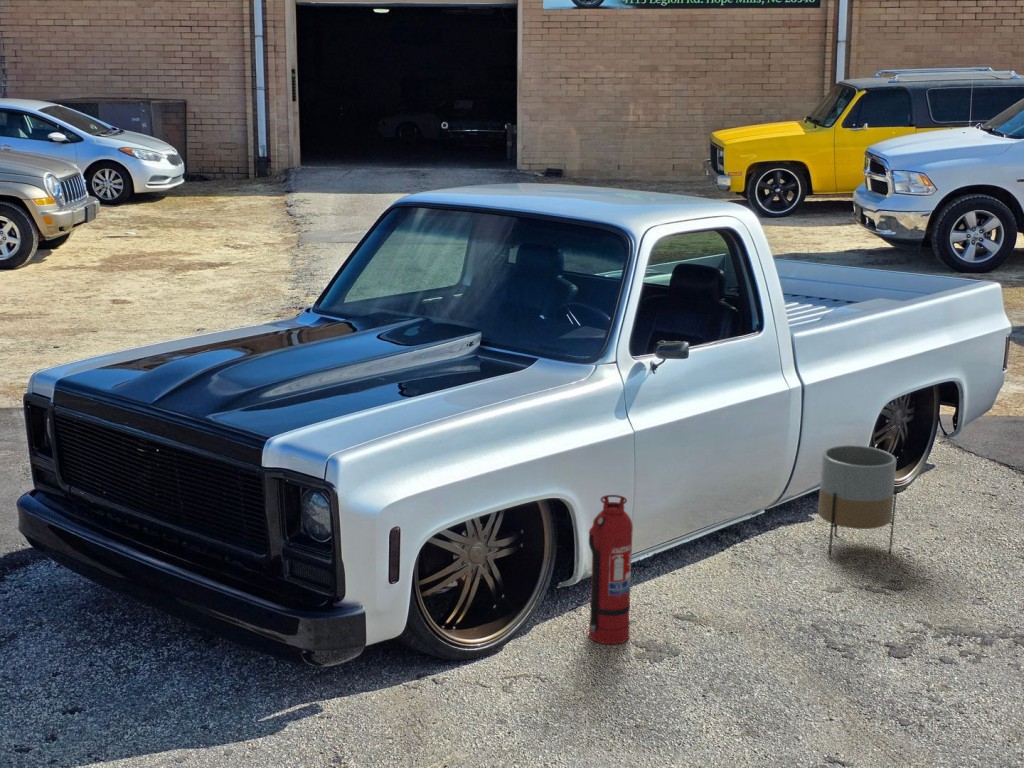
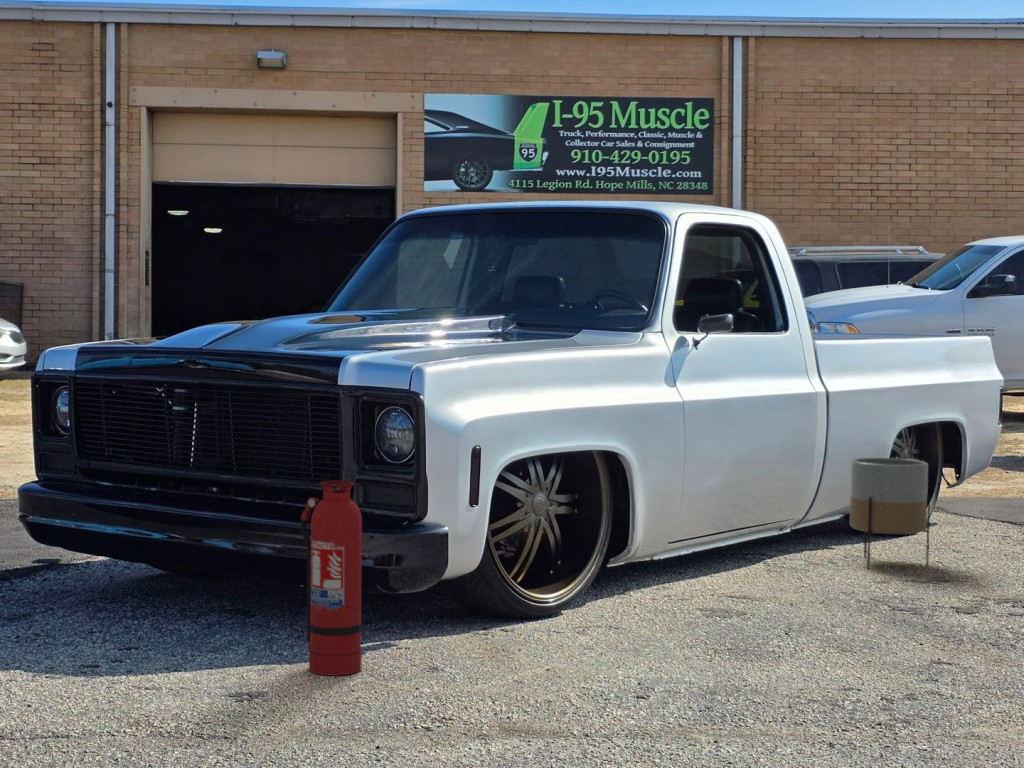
fire extinguisher: present [589,495,633,644] -> present [301,481,362,675]

